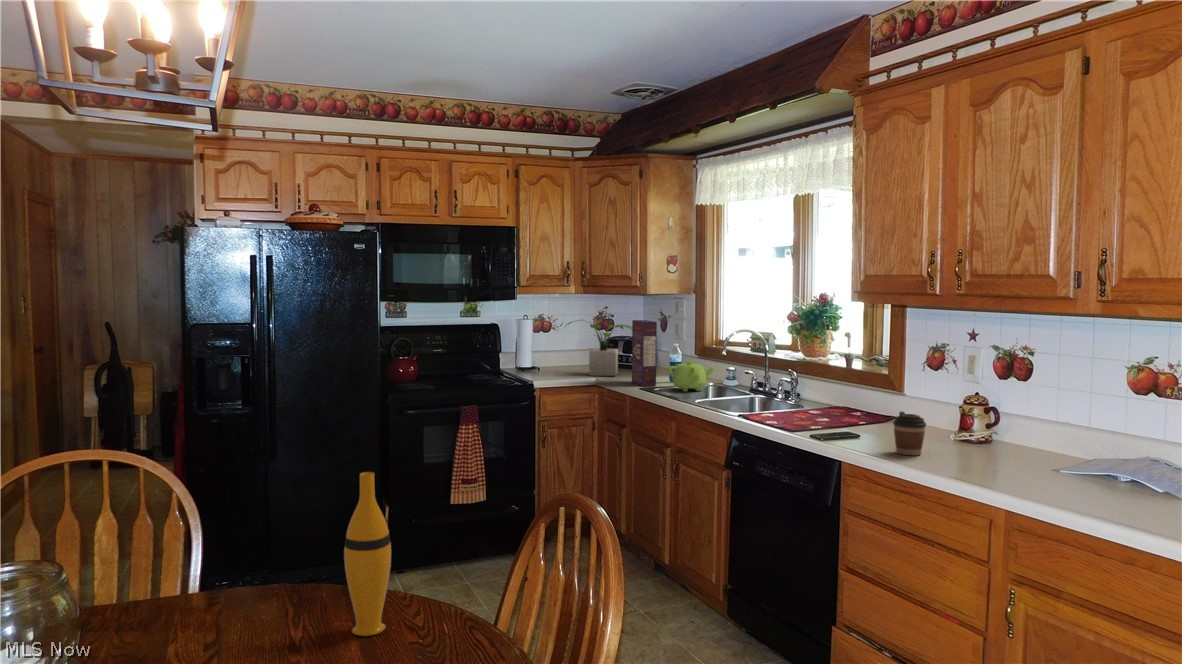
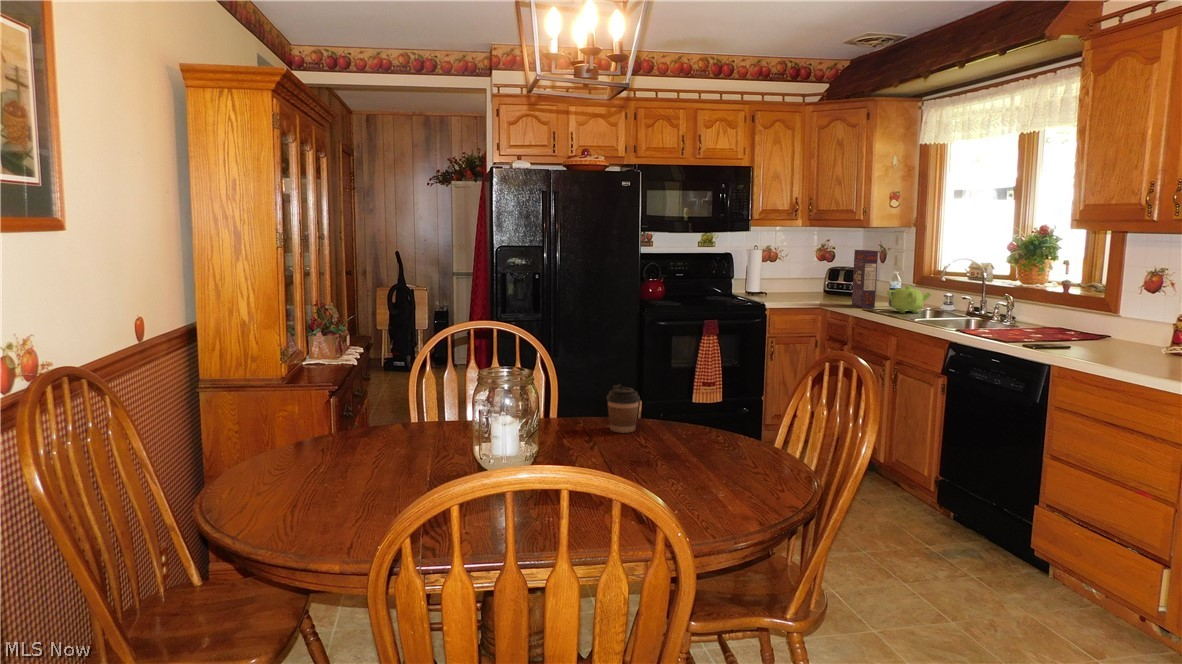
potted plant: present [568,320,632,376] -> none [791,249,854,300]
coffee cup: present [893,412,926,455] -> present [607,385,640,433]
vase: present [344,472,391,636] -> none [662,333,692,441]

